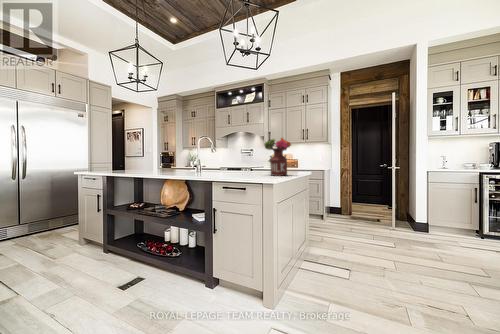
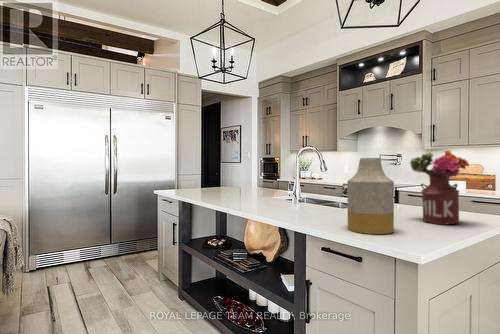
vase: none [235,138,259,179] -> present [347,158,394,234]

